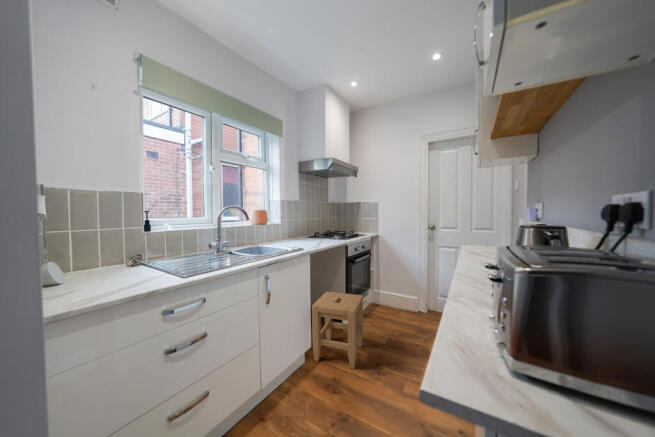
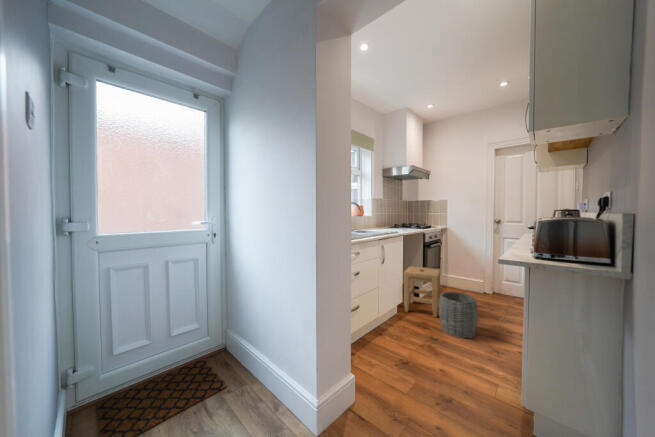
woven basket: none [352,336,403,416] -> present [439,292,478,338]

